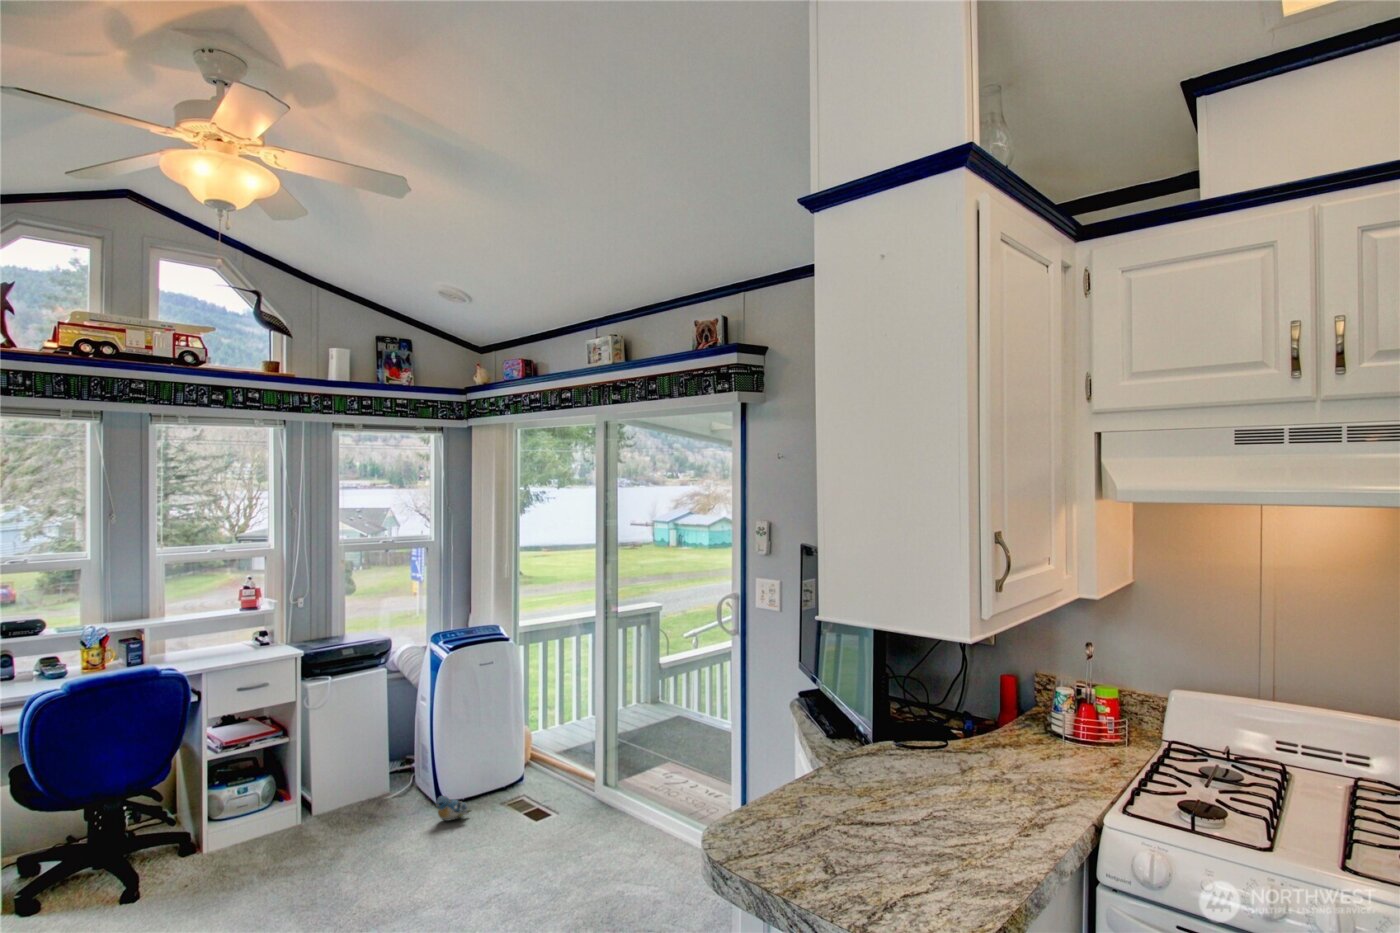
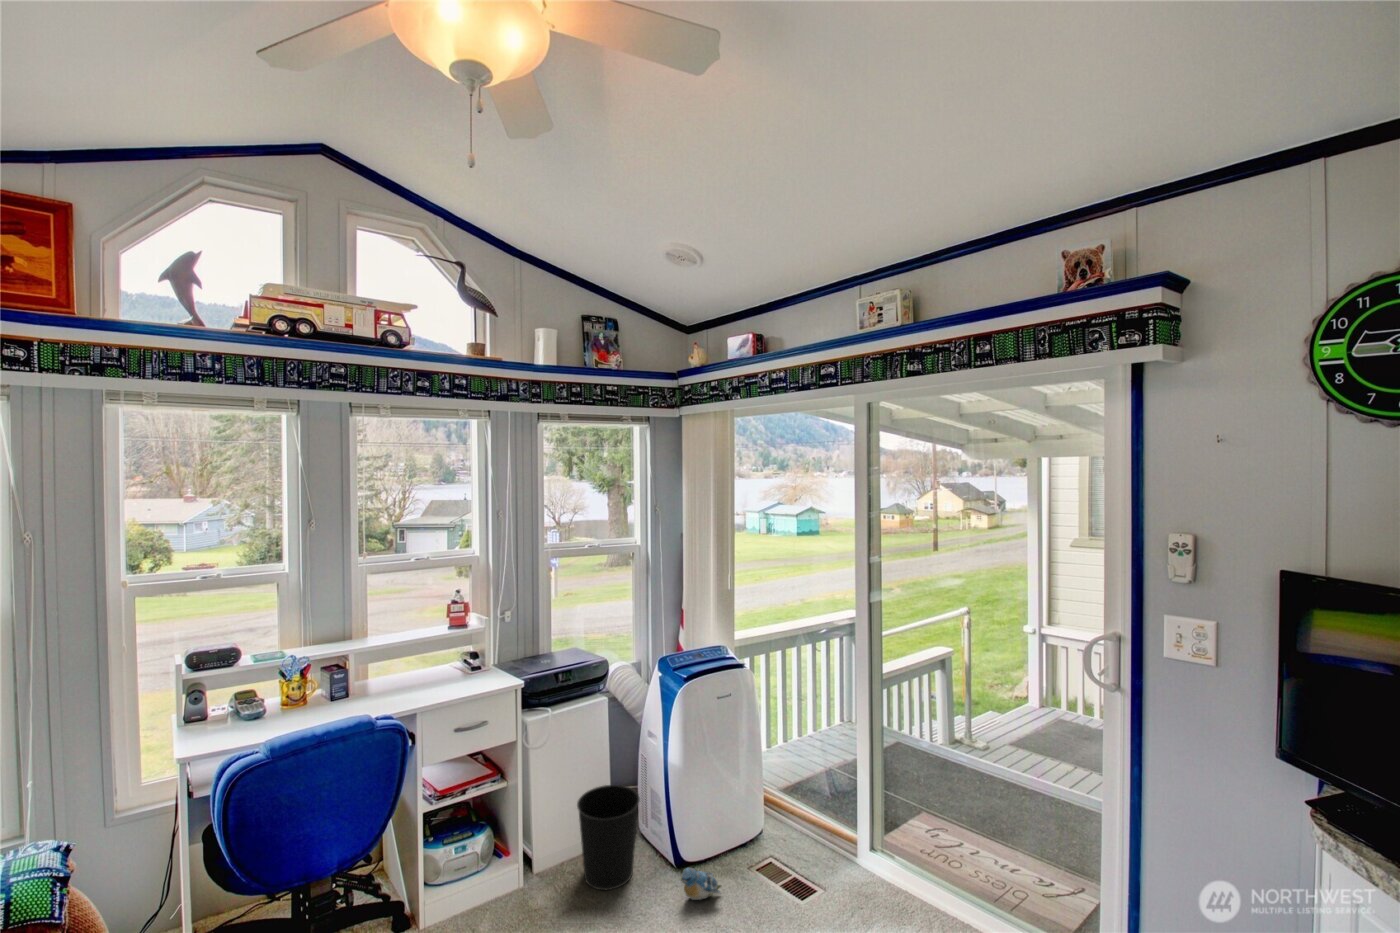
wastebasket: none [351,741,408,821] -> present [577,785,640,890]

